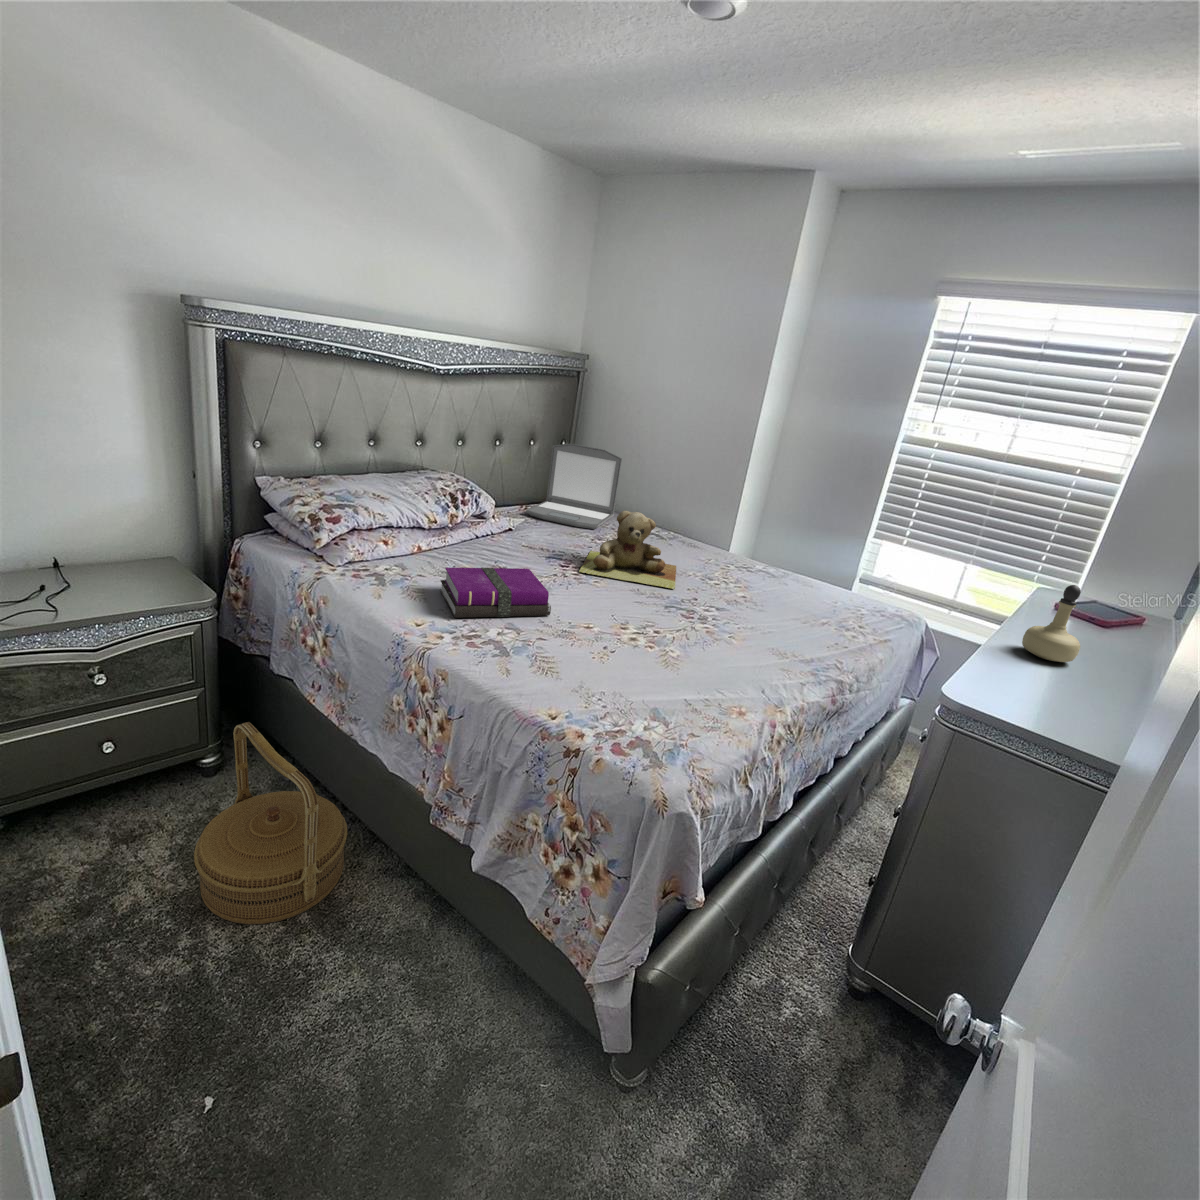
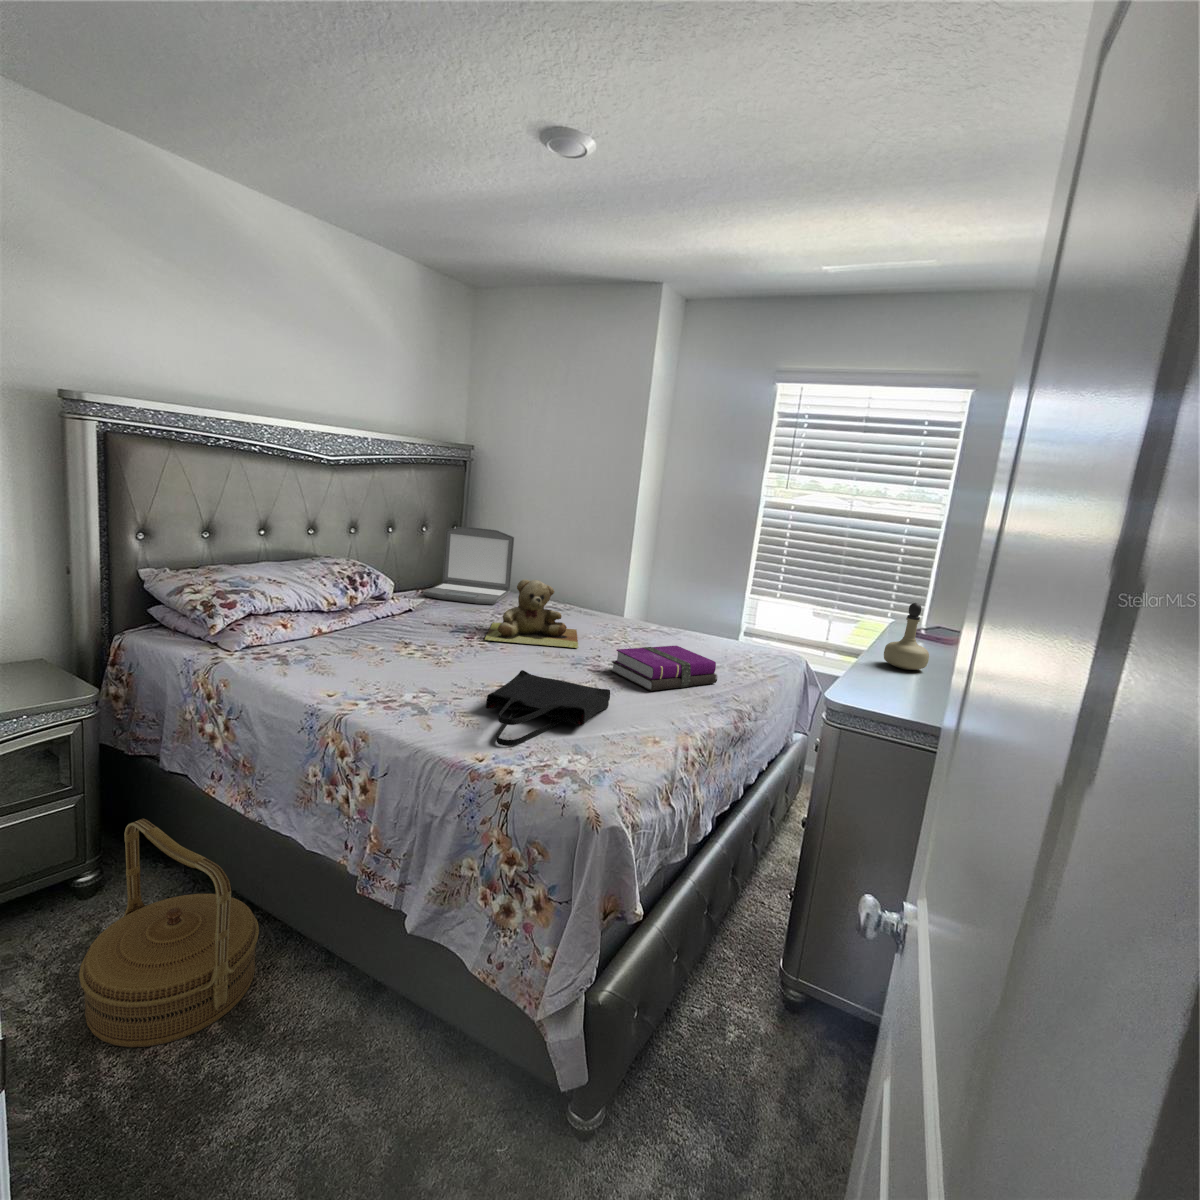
notebook: present [440,567,551,618] -> present [611,646,717,691]
tote bag: none [567,616,700,704] -> present [486,670,610,746]

